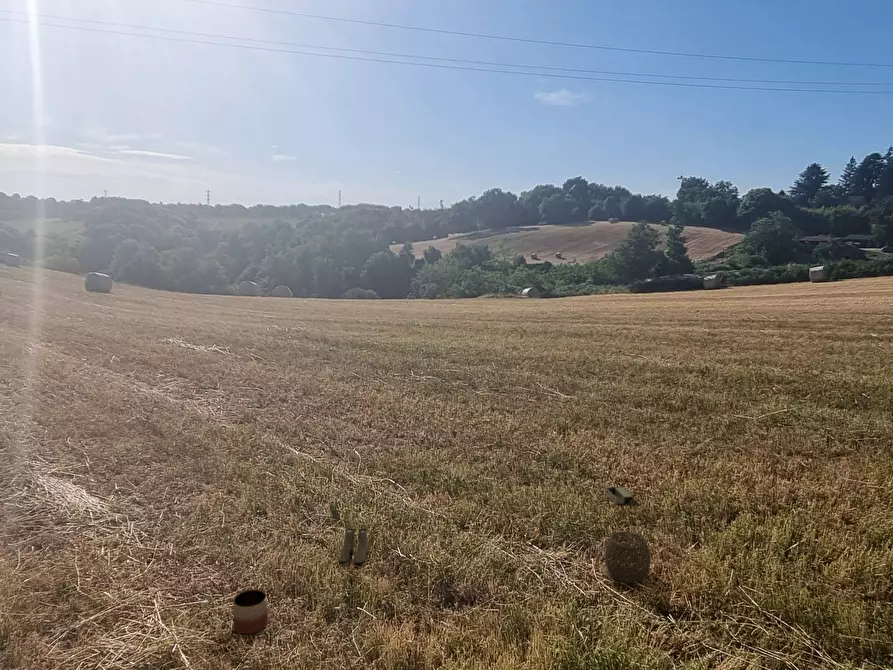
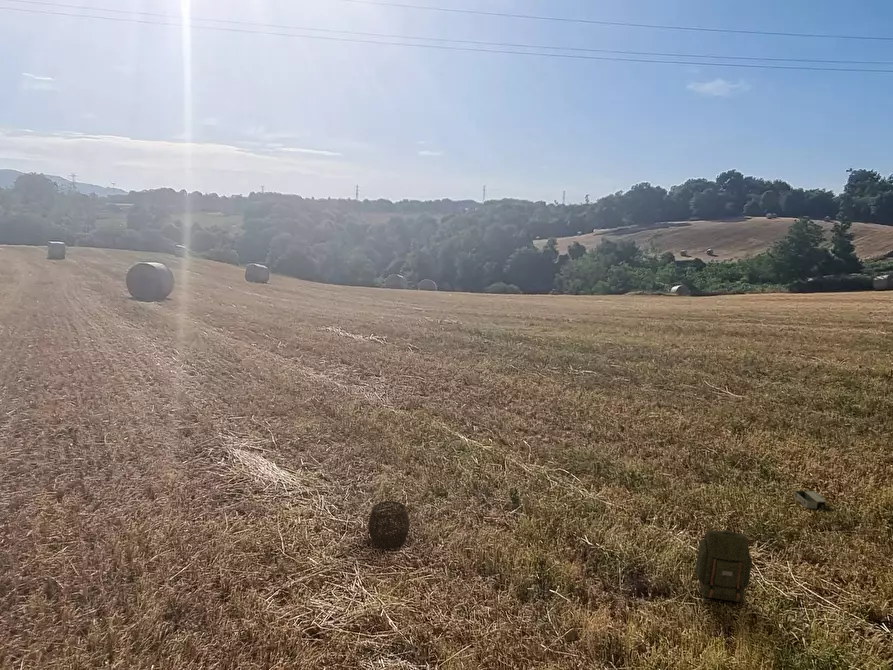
boots: present [340,528,368,563] -> none [526,514,553,548]
woven basket: present [605,532,651,583] -> present [369,501,410,548]
backpack: none [502,533,552,603] -> present [696,530,752,602]
planter: present [233,590,268,634] -> none [438,563,469,604]

